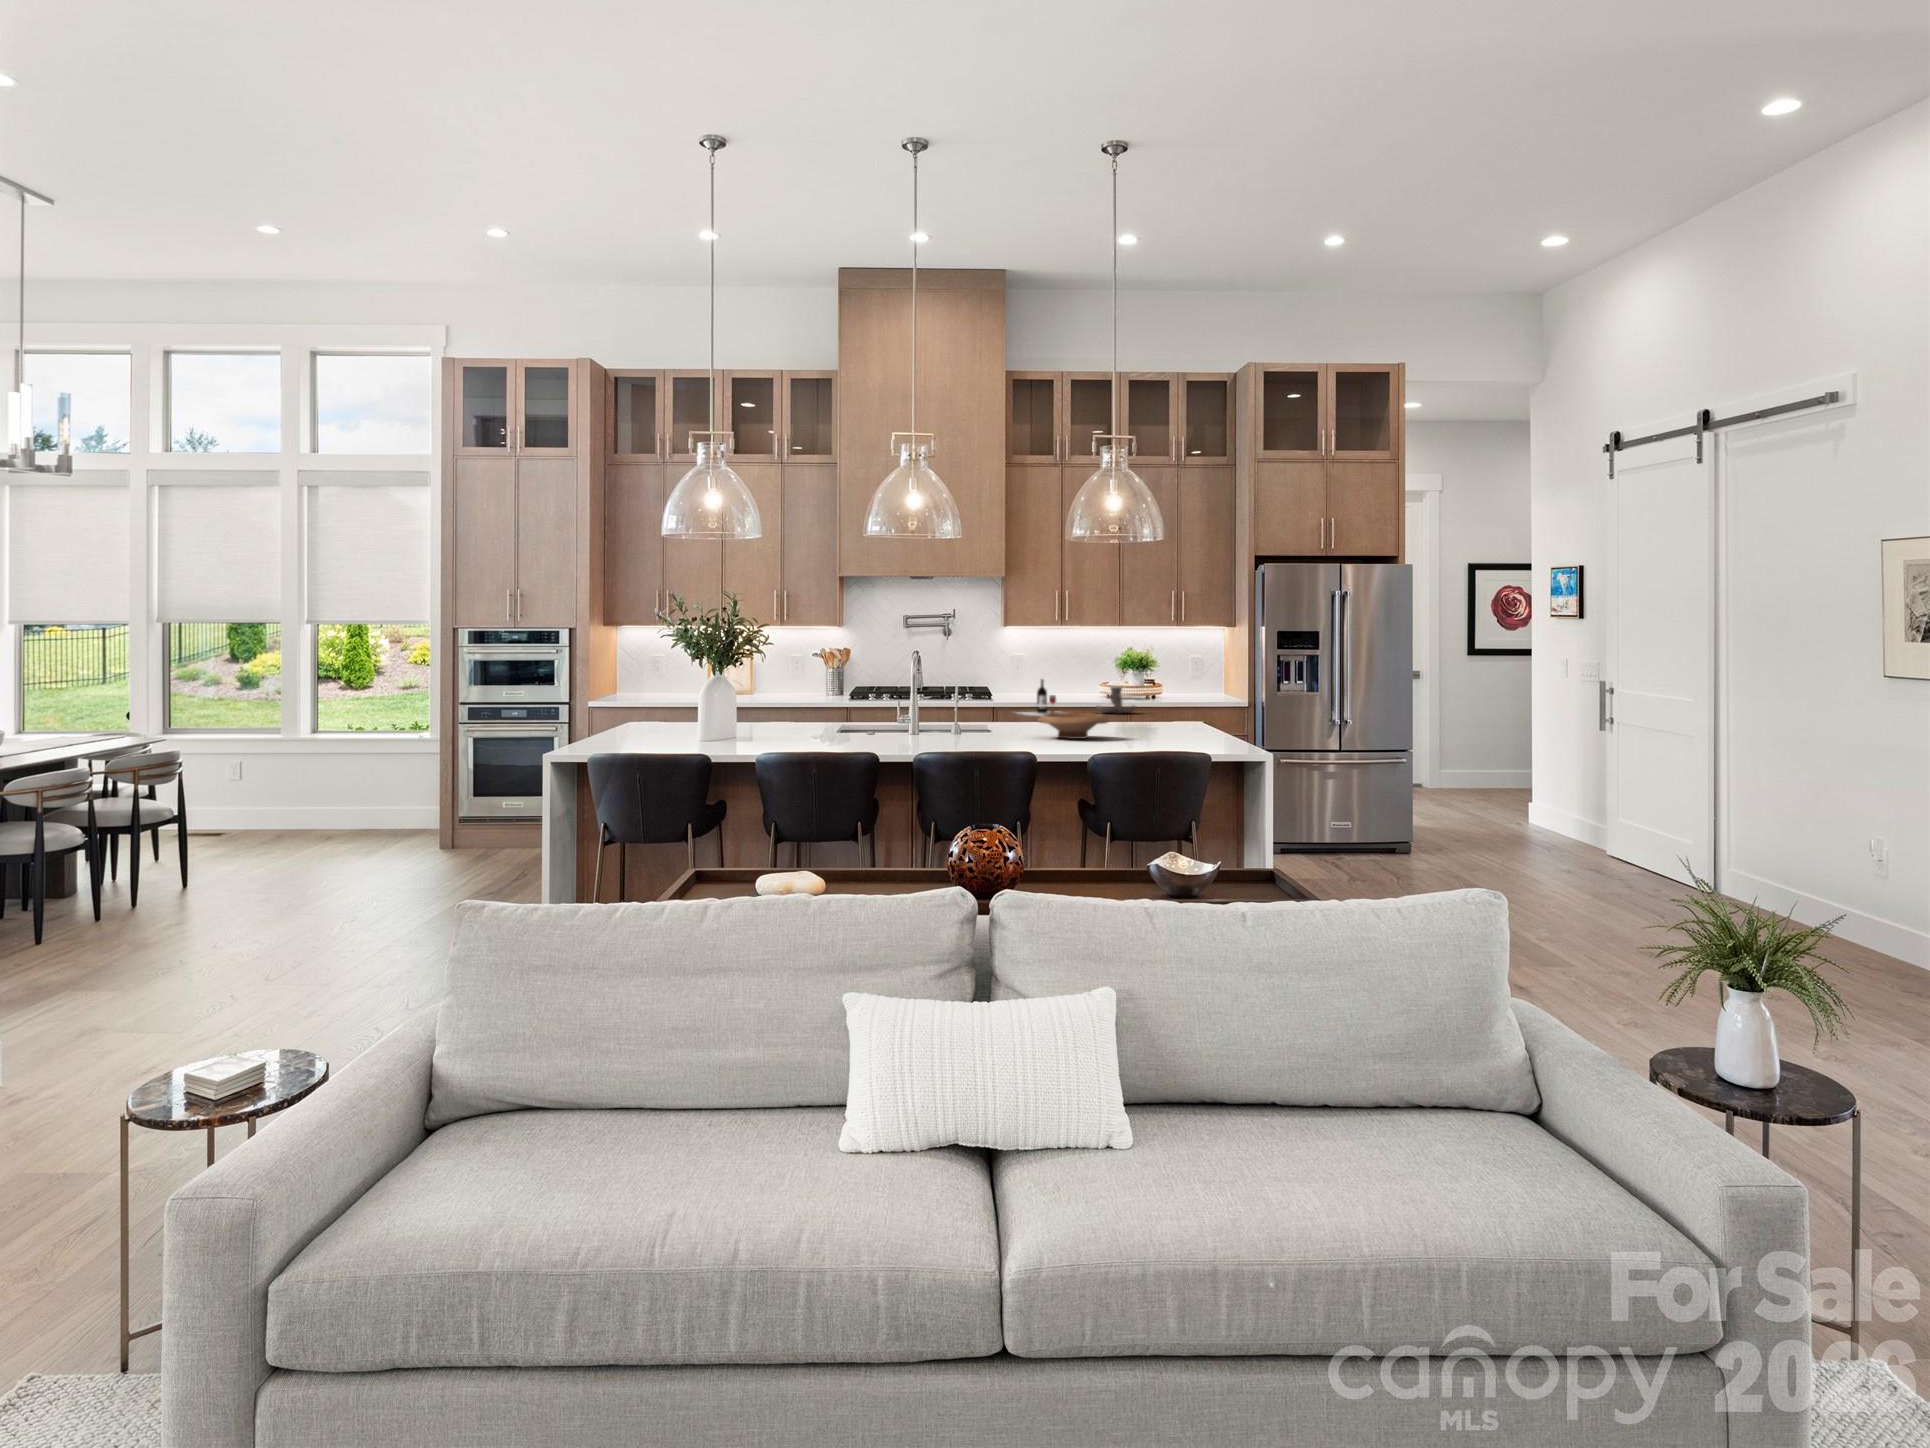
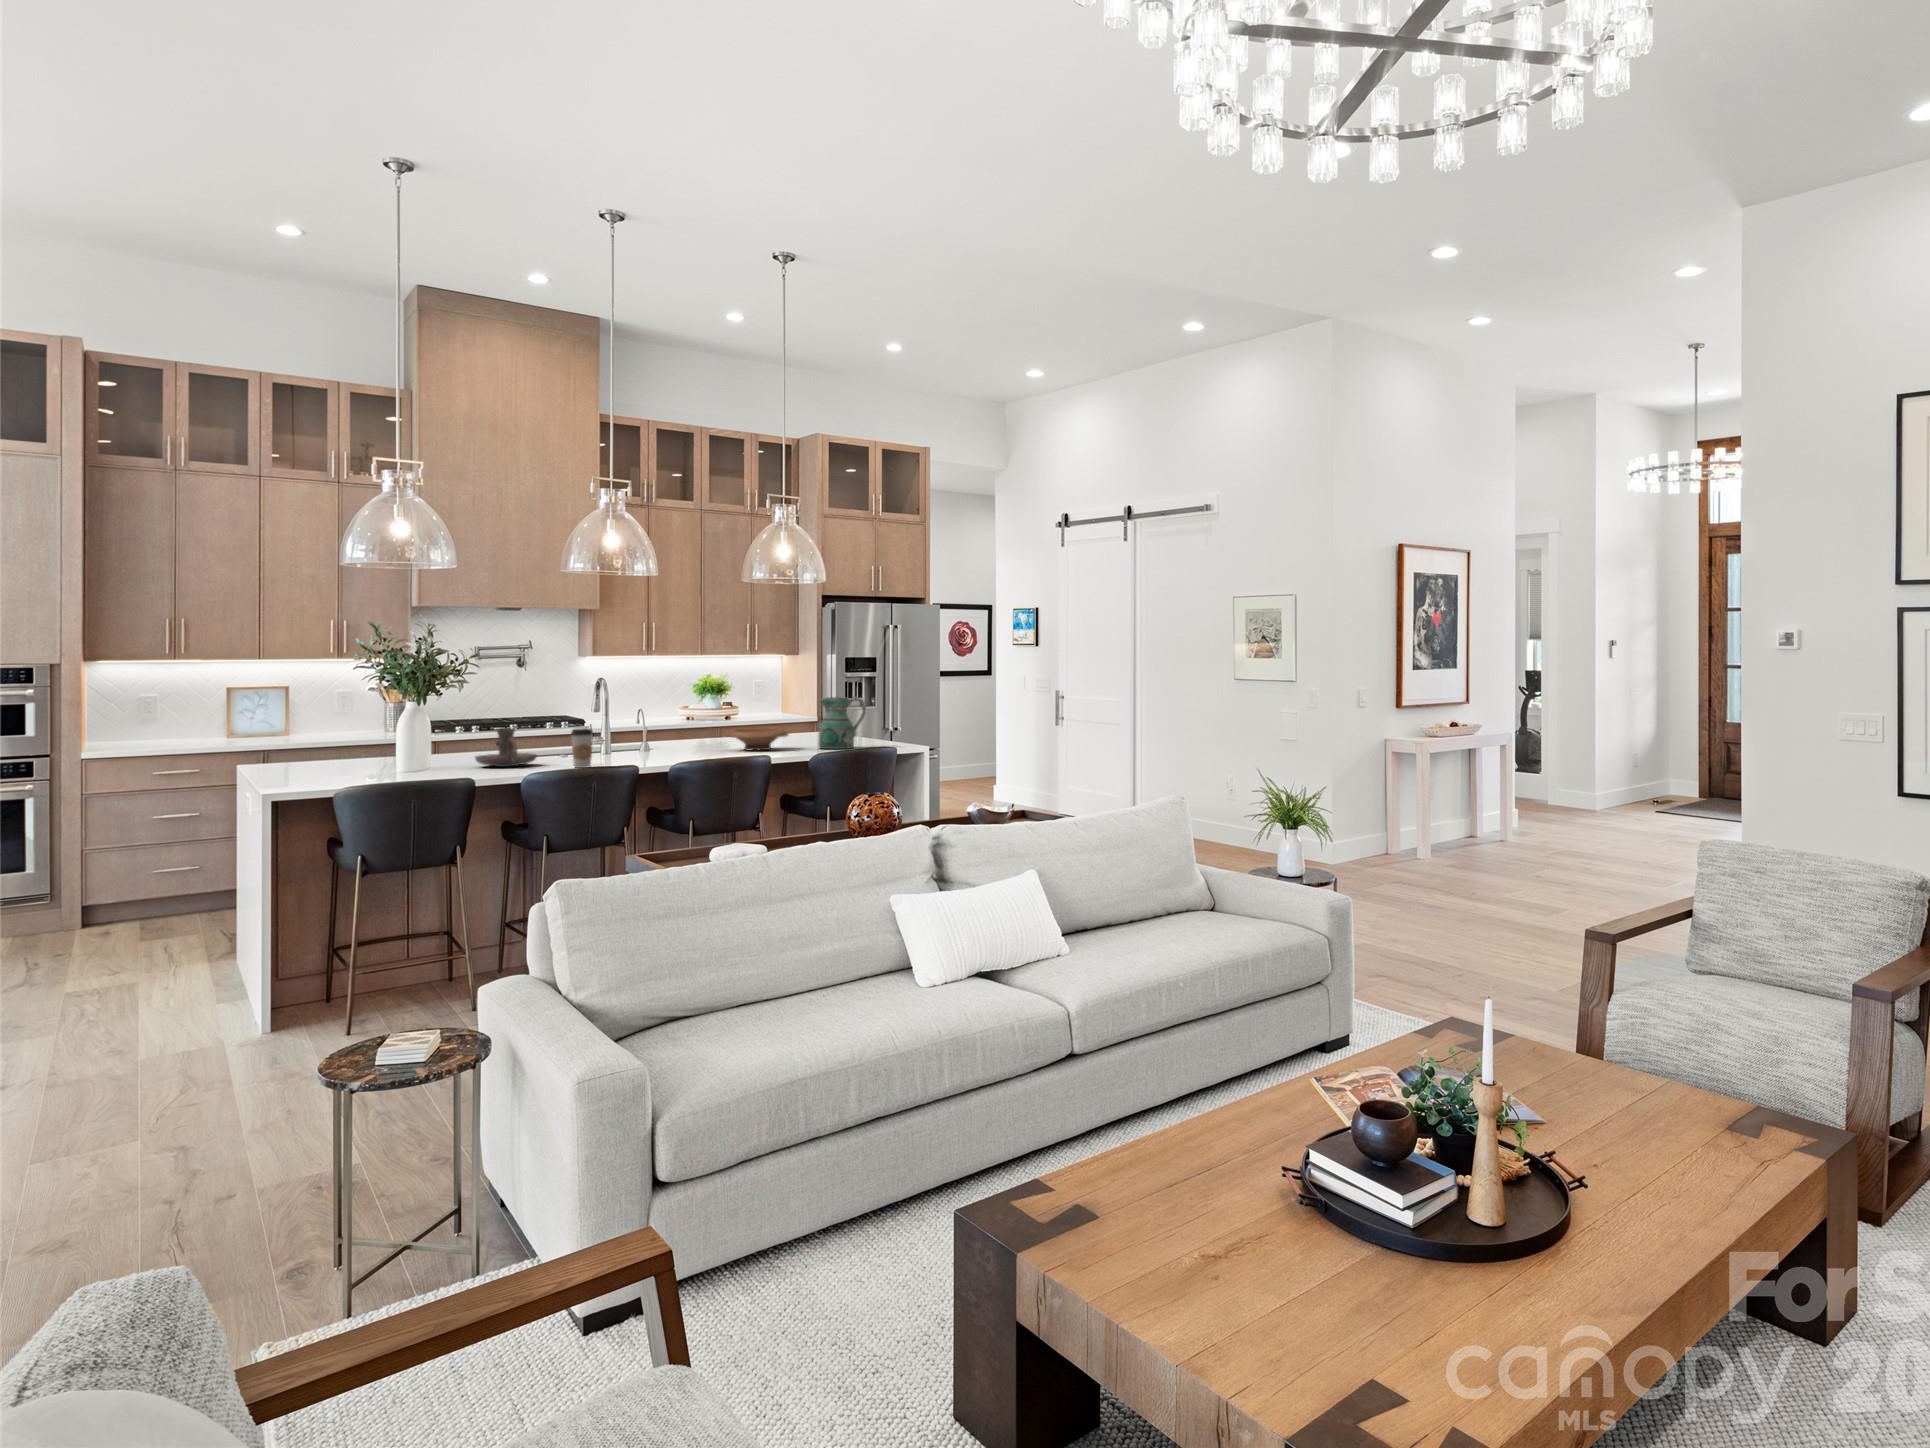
wine bottle: present [1019,679,1065,716] -> none [614,702,685,736]
ceramic pitcher: none [1142,679,1203,743] -> present [819,696,866,749]
candle holder: present [1097,687,1136,714] -> present [475,728,537,767]
coffee cup: none [824,705,846,747] -> present [571,728,593,768]

